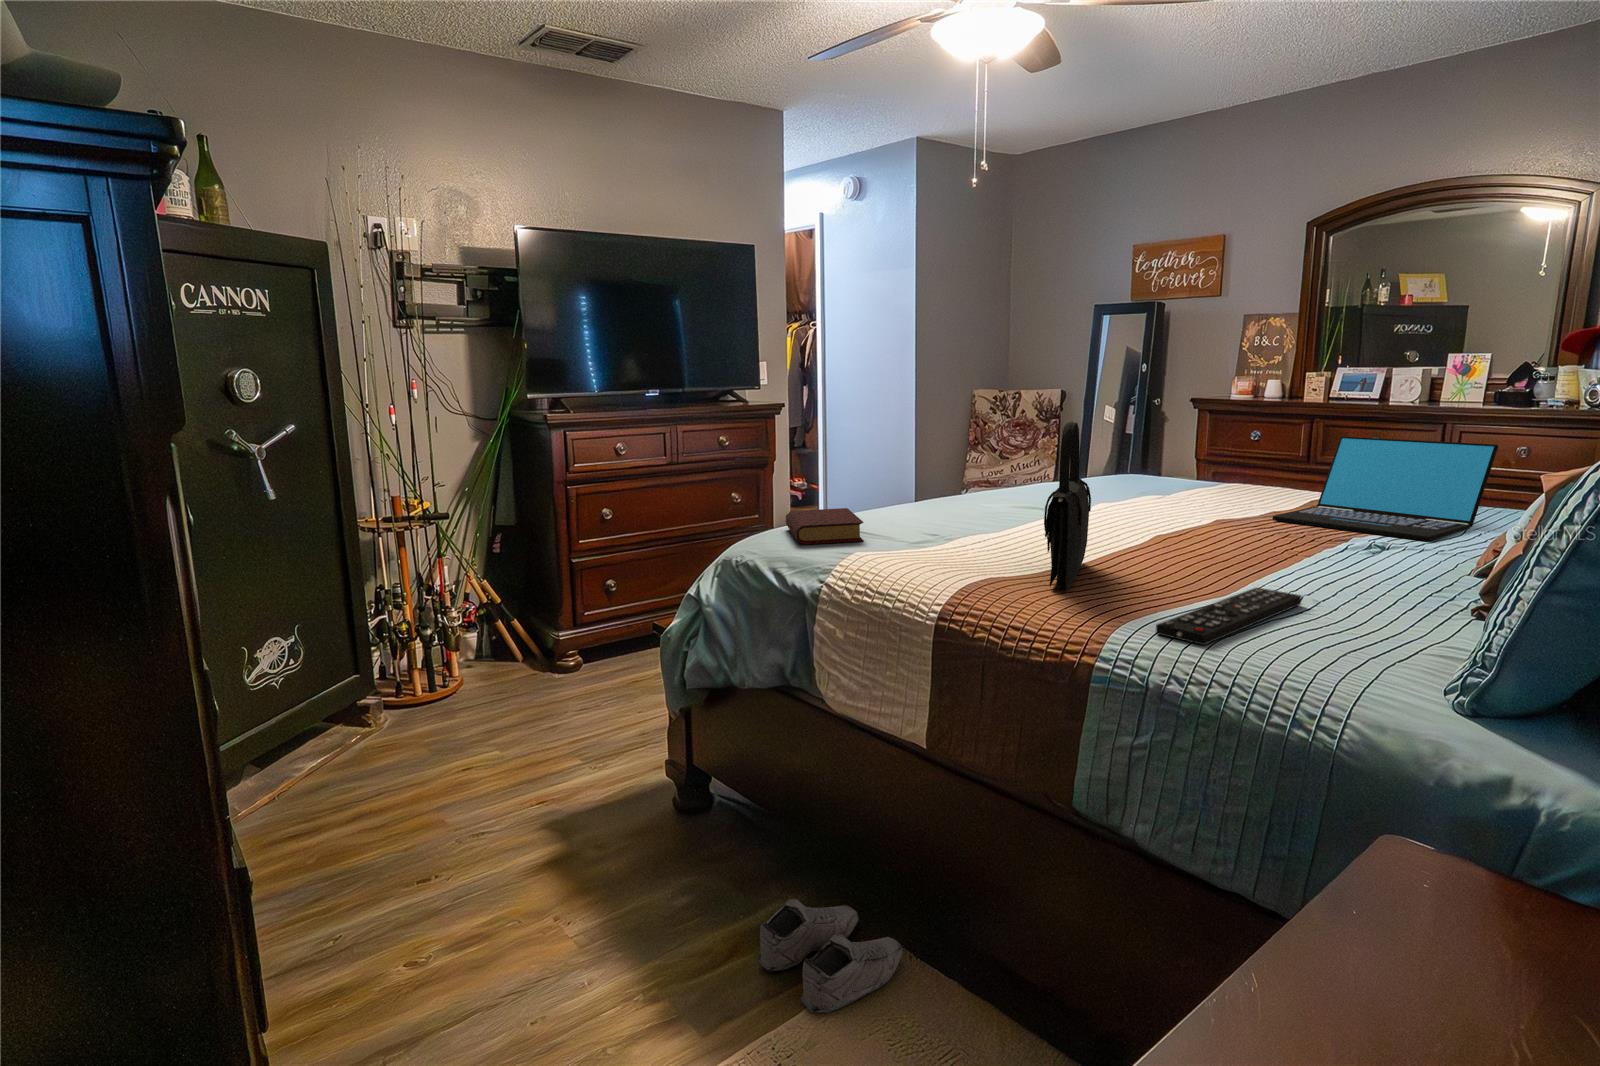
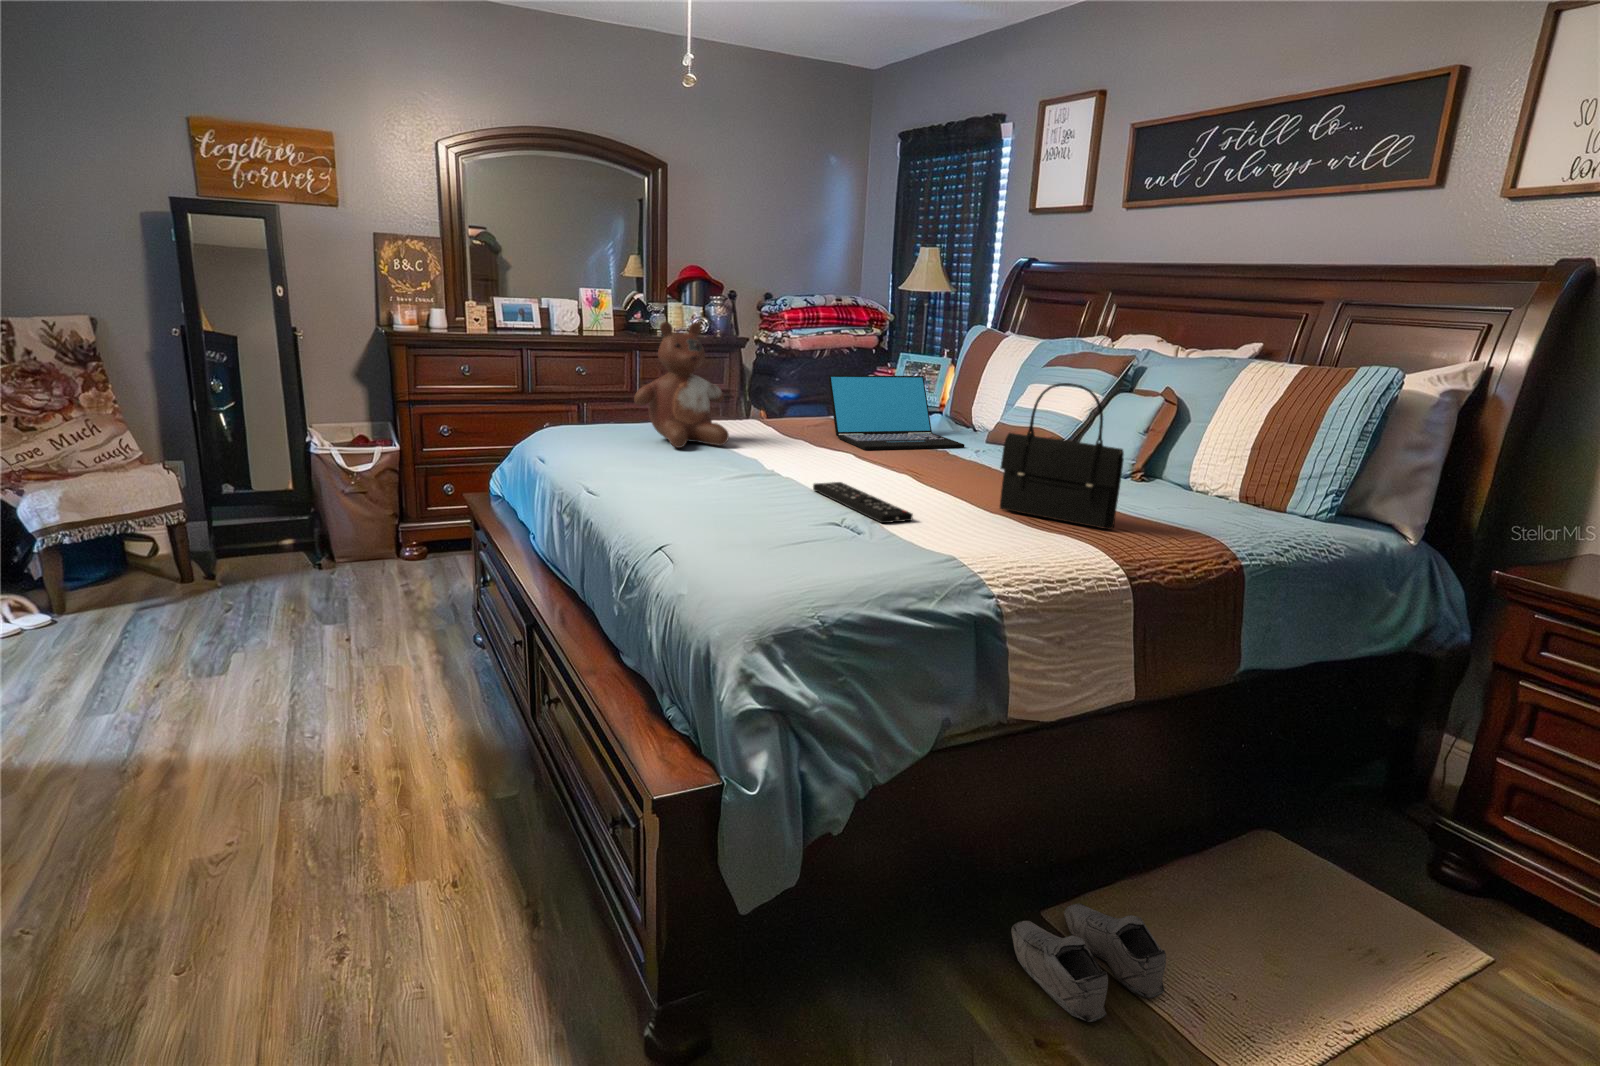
stuffed bear: none [1105,377,1205,496] -> present [634,322,729,448]
book: present [786,508,864,545] -> none [734,517,858,571]
remote control: present [1156,588,1301,645] -> present [813,482,913,523]

